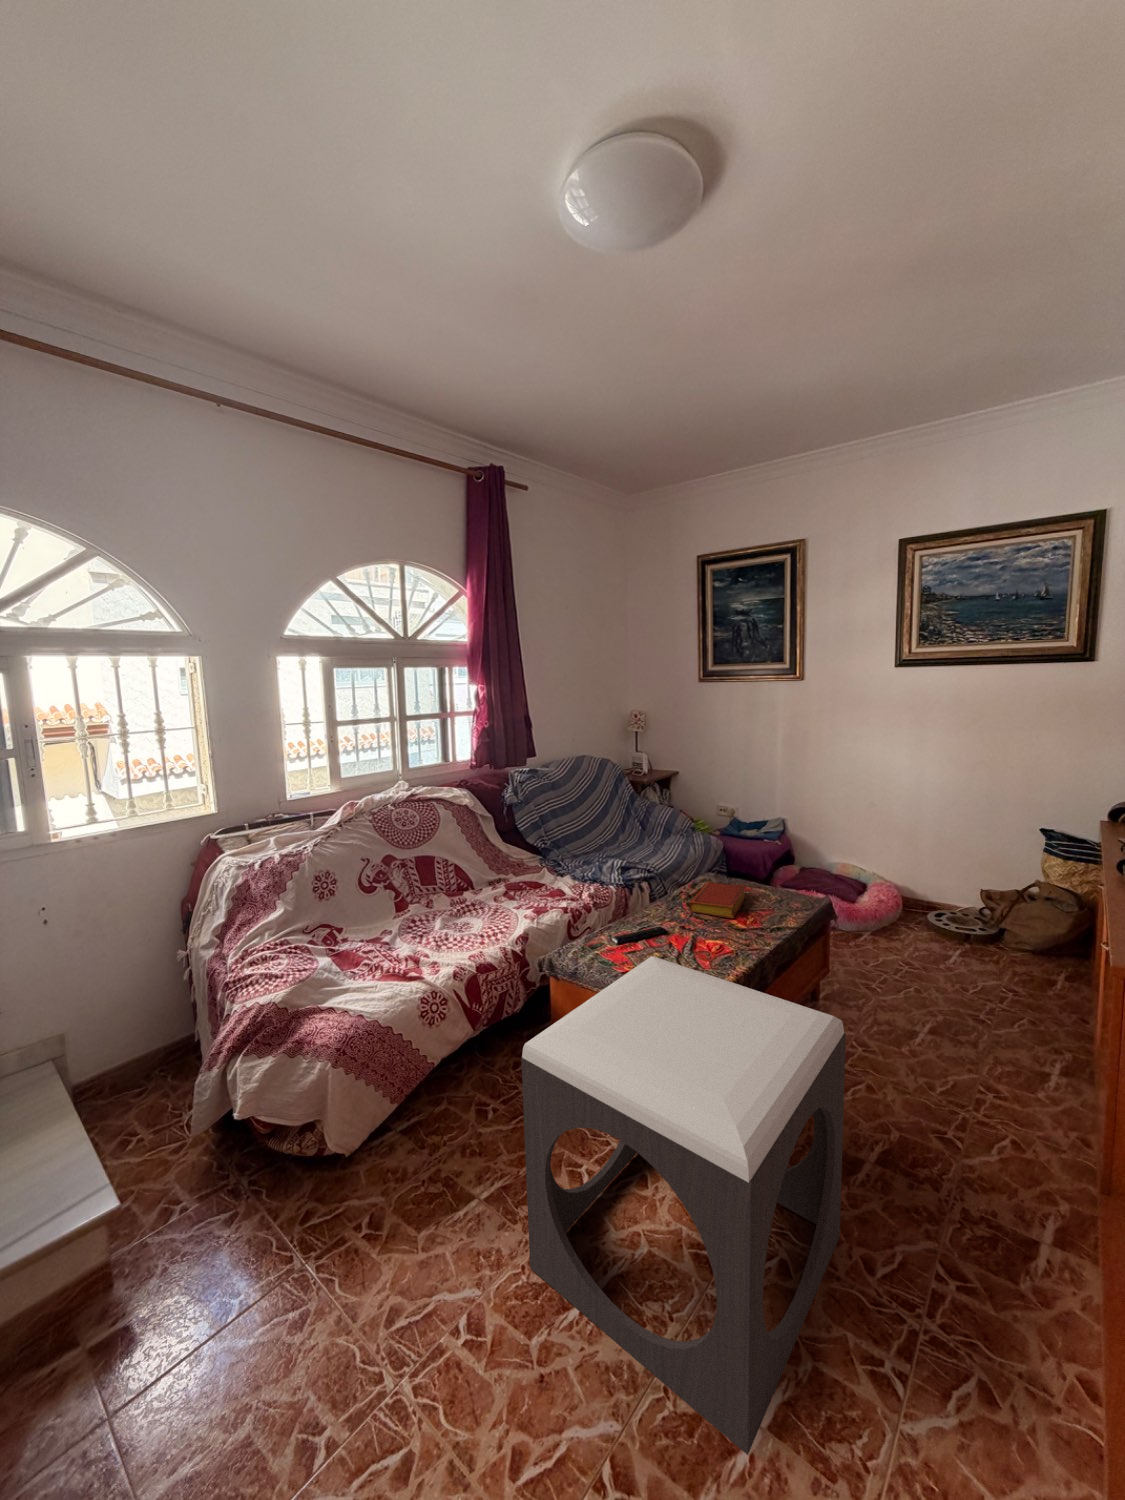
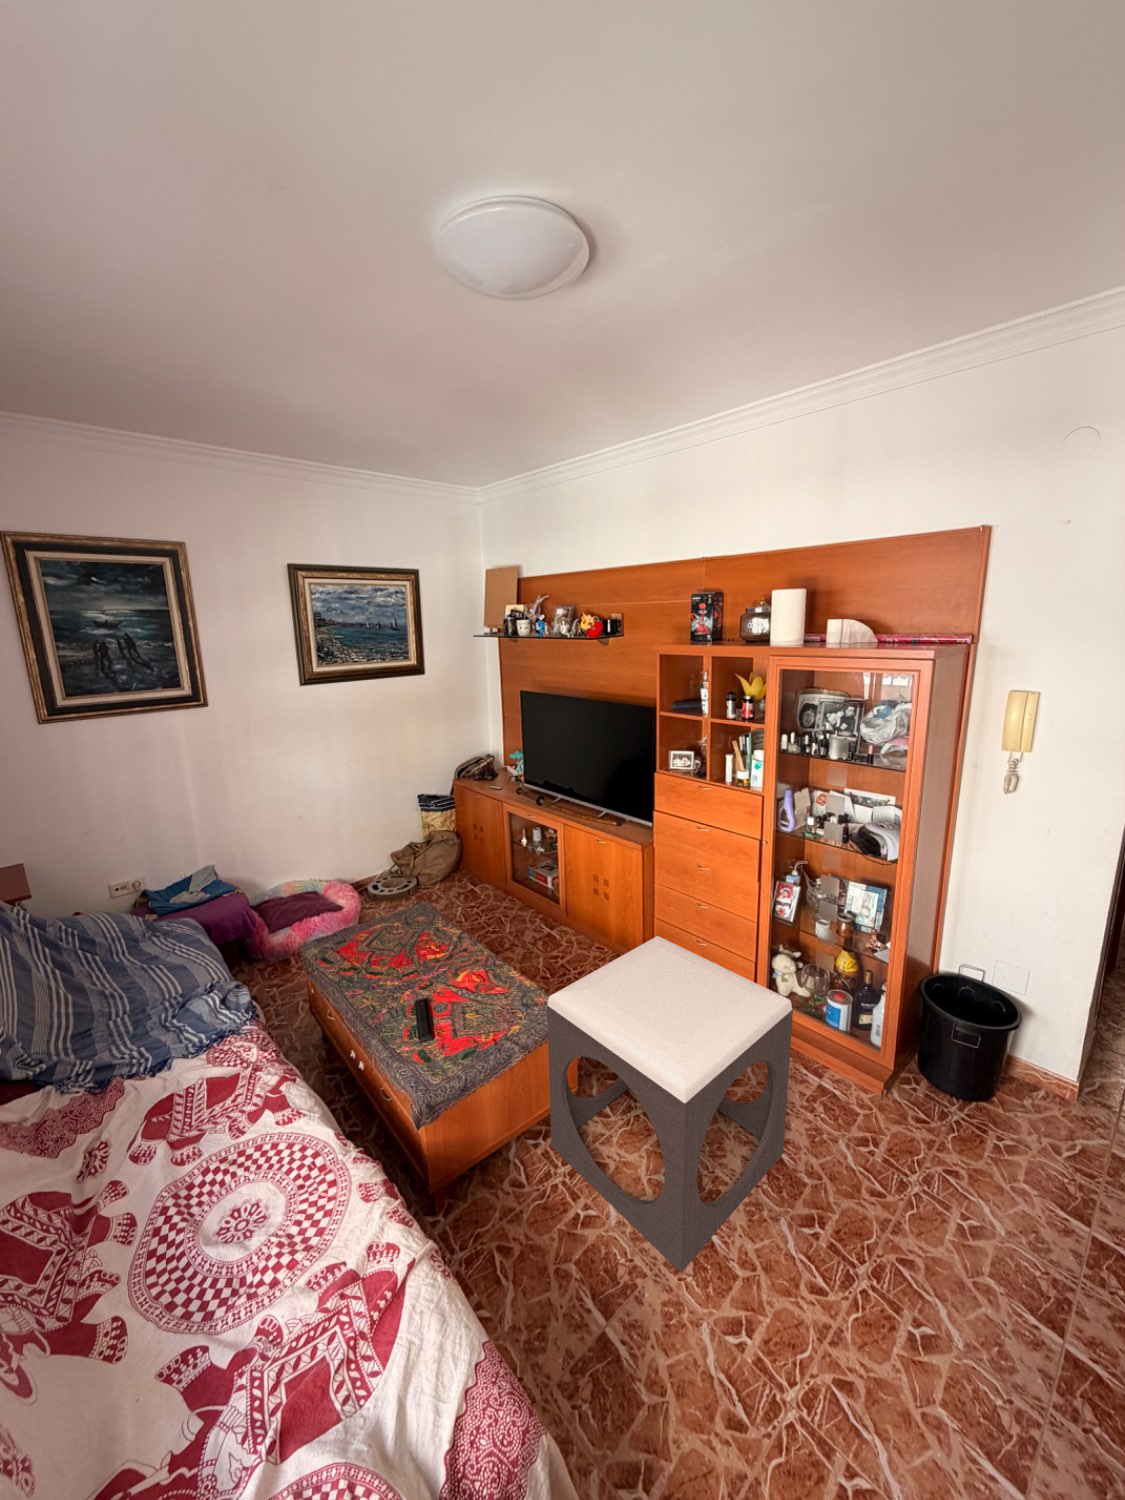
book: present [689,882,746,918] -> none [363,925,438,972]

